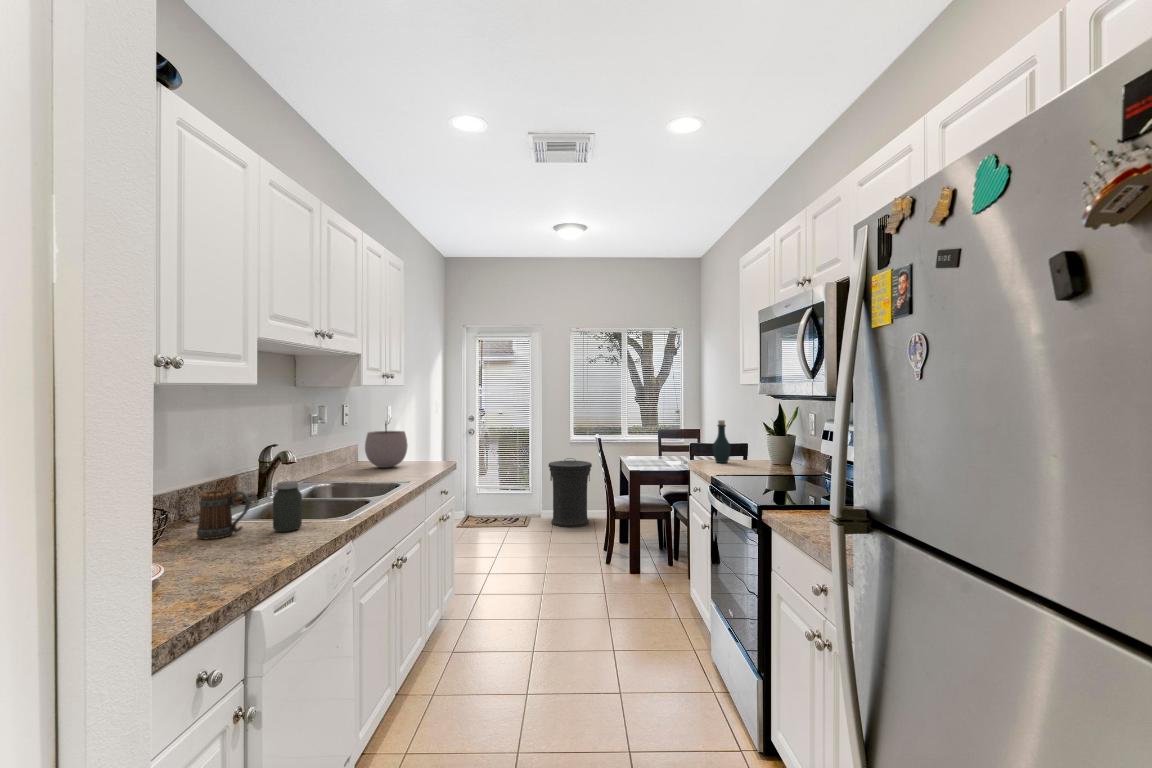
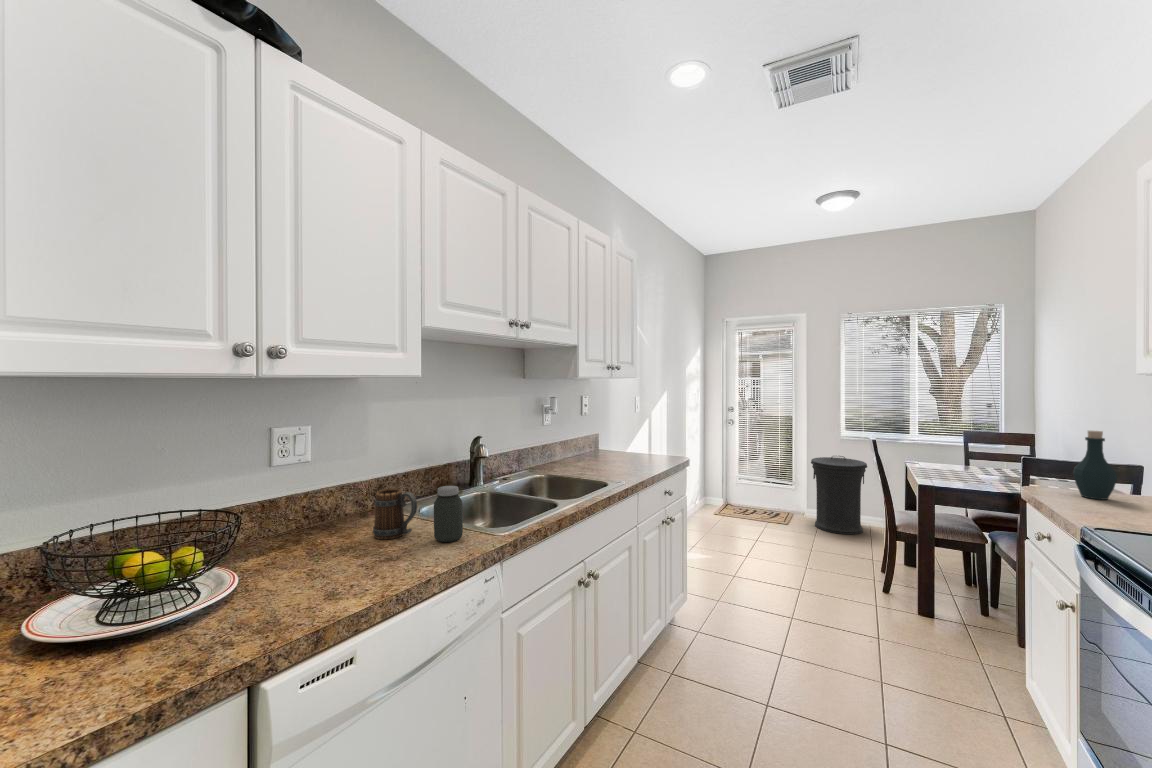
plant pot: present [365,423,408,468] -> none [596,408,636,460]

